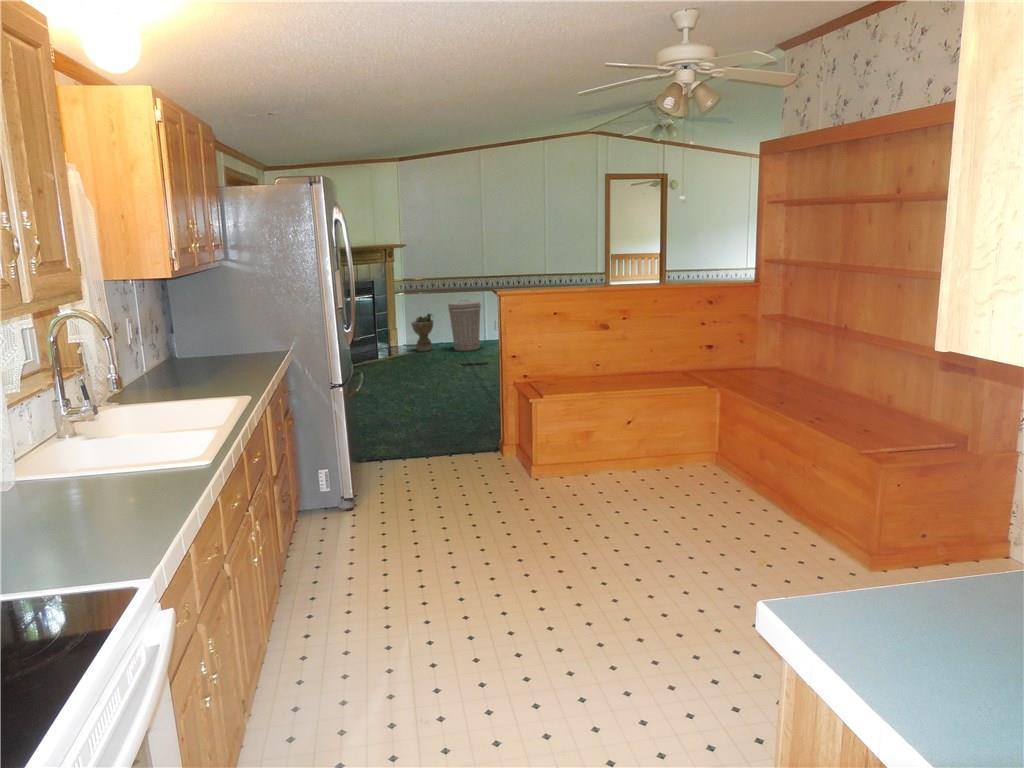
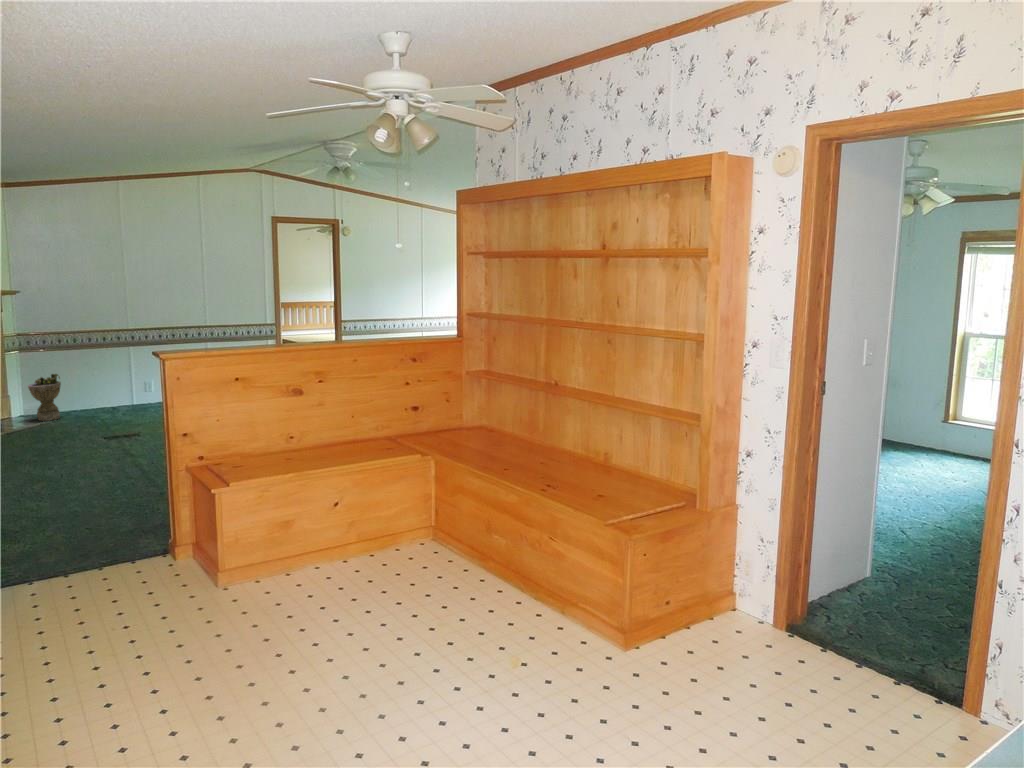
trash can: present [448,300,481,351] -> none [81,356,126,417]

